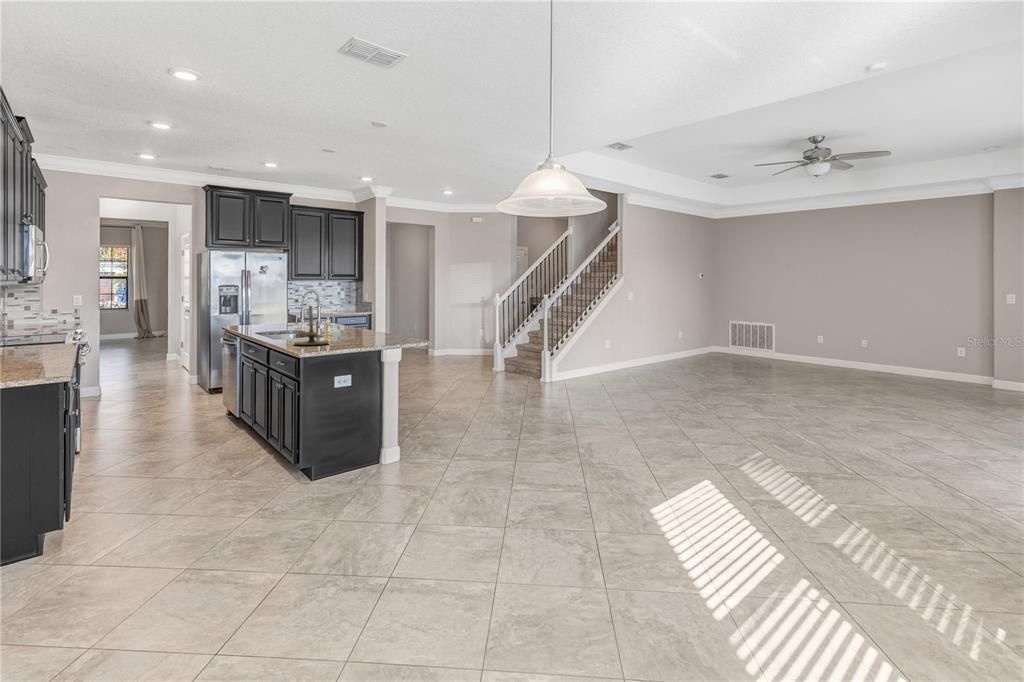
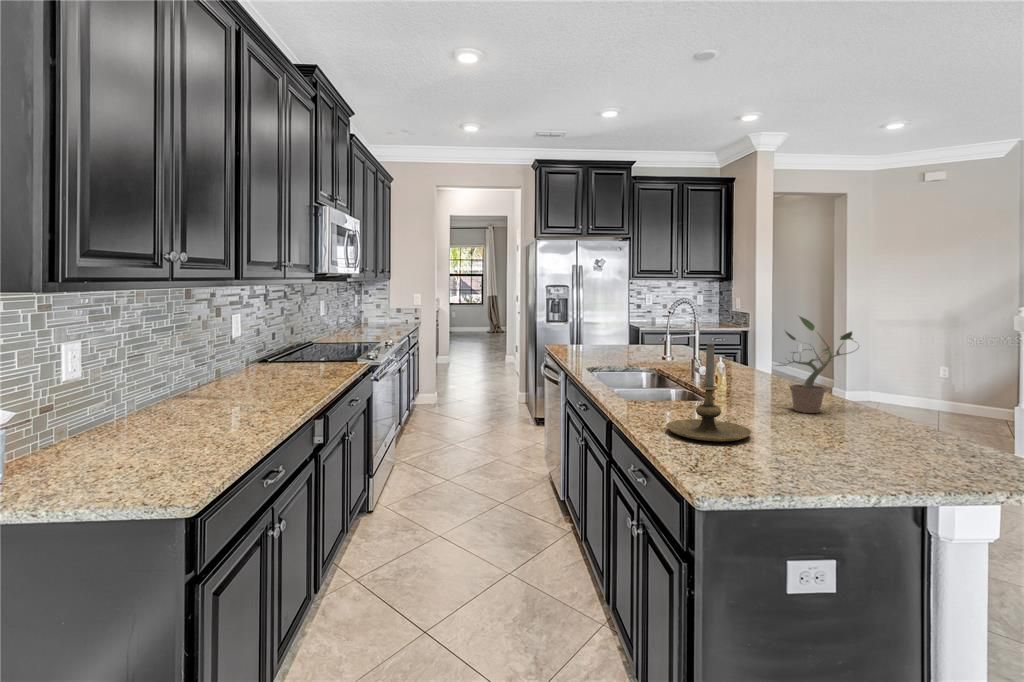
potted plant: none [347,295,383,338] -> present [776,317,853,413]

